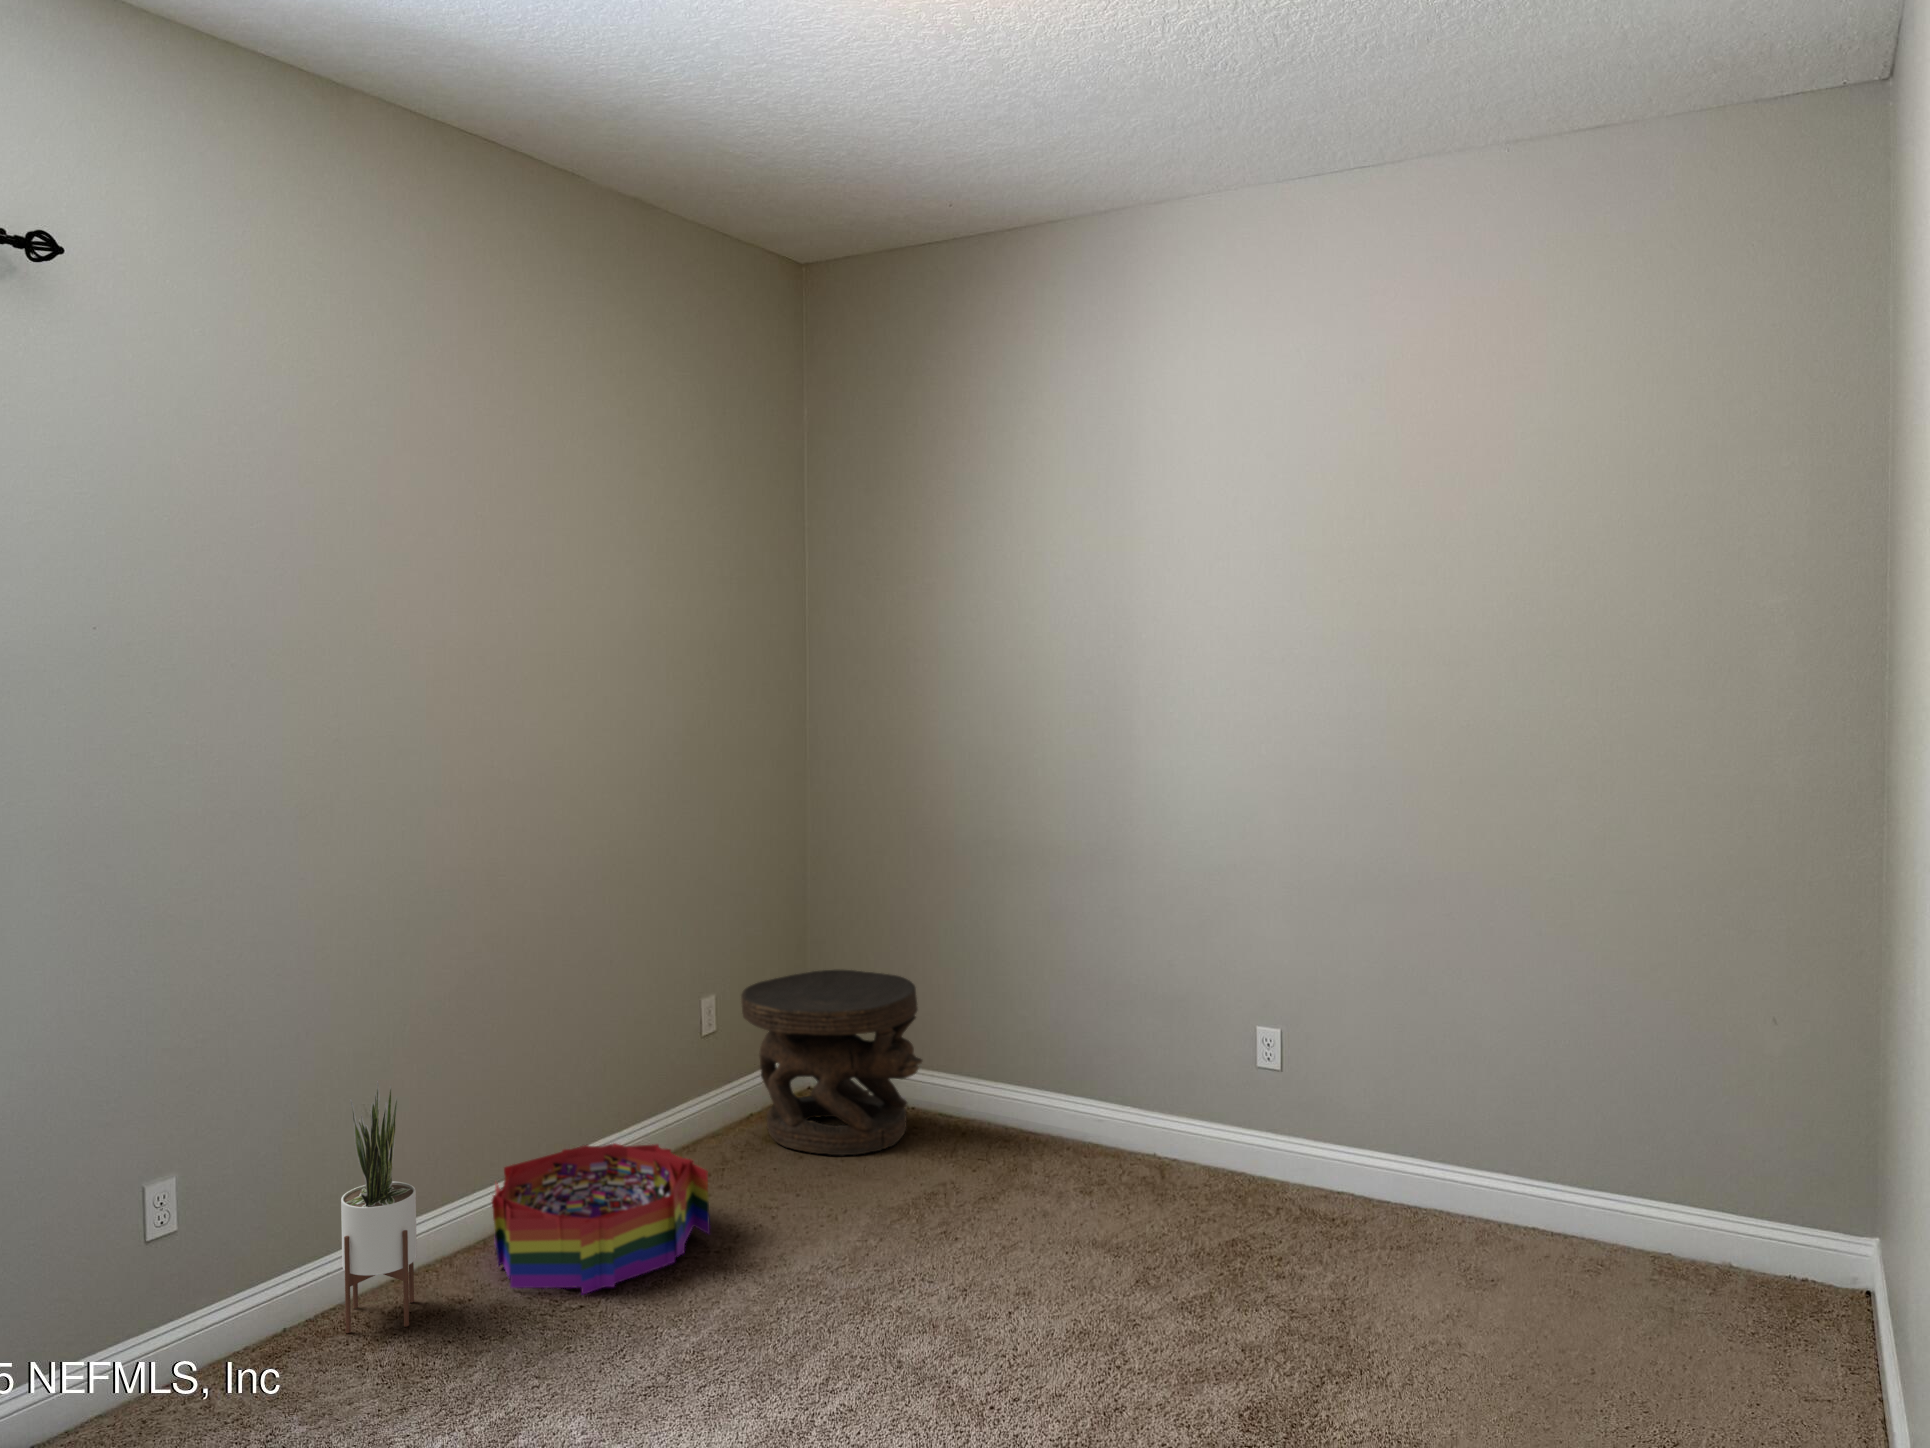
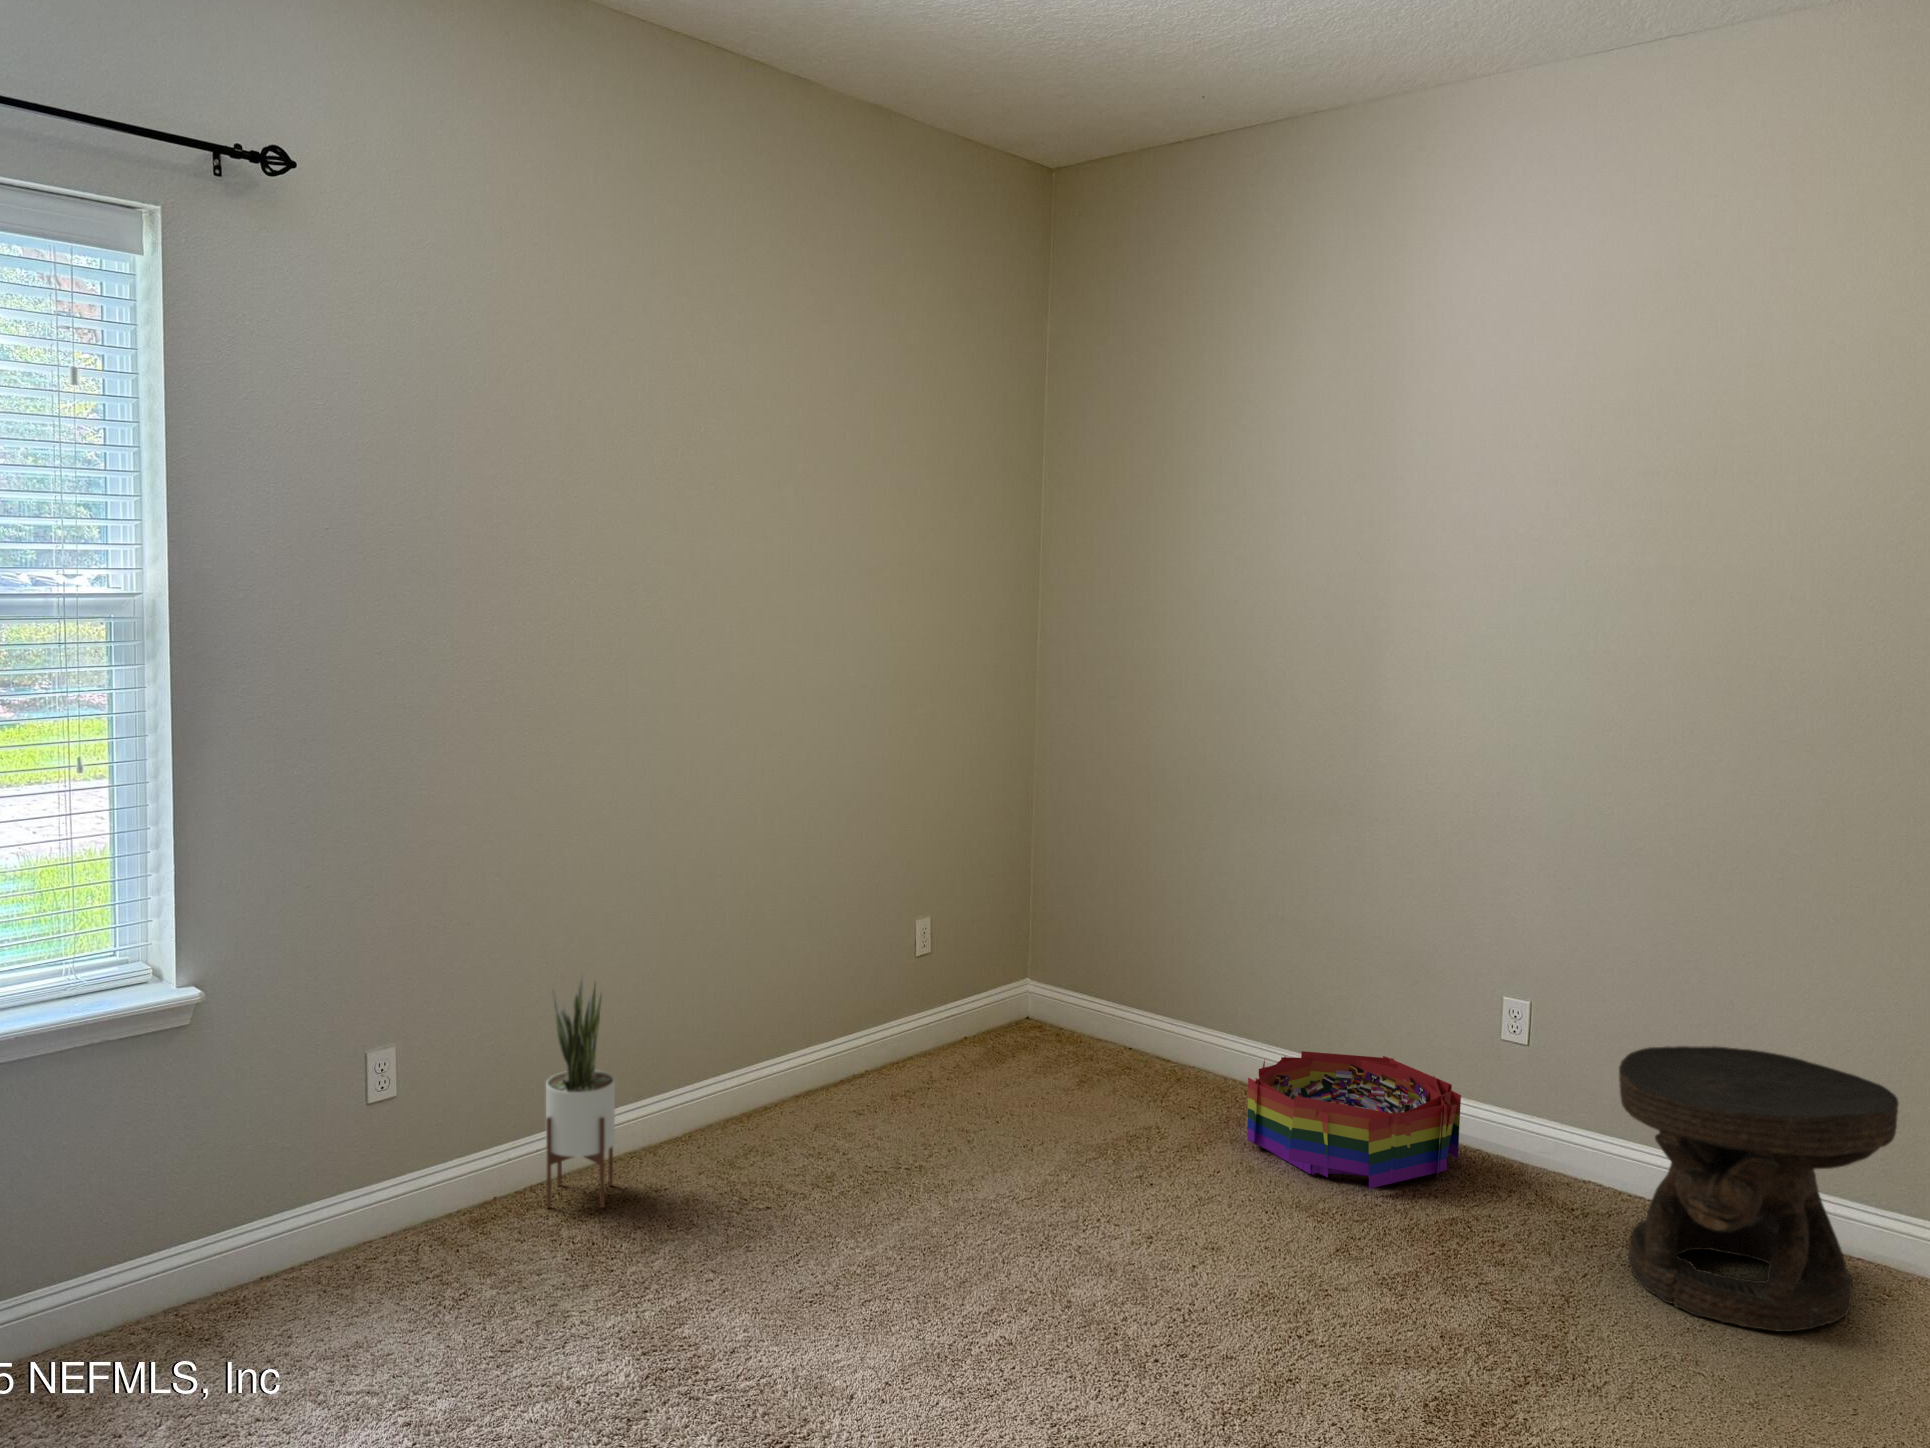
side table: present [741,970,922,1156] -> present [1619,1046,1899,1332]
storage bin: present [492,1143,710,1294] -> present [1248,1051,1461,1189]

